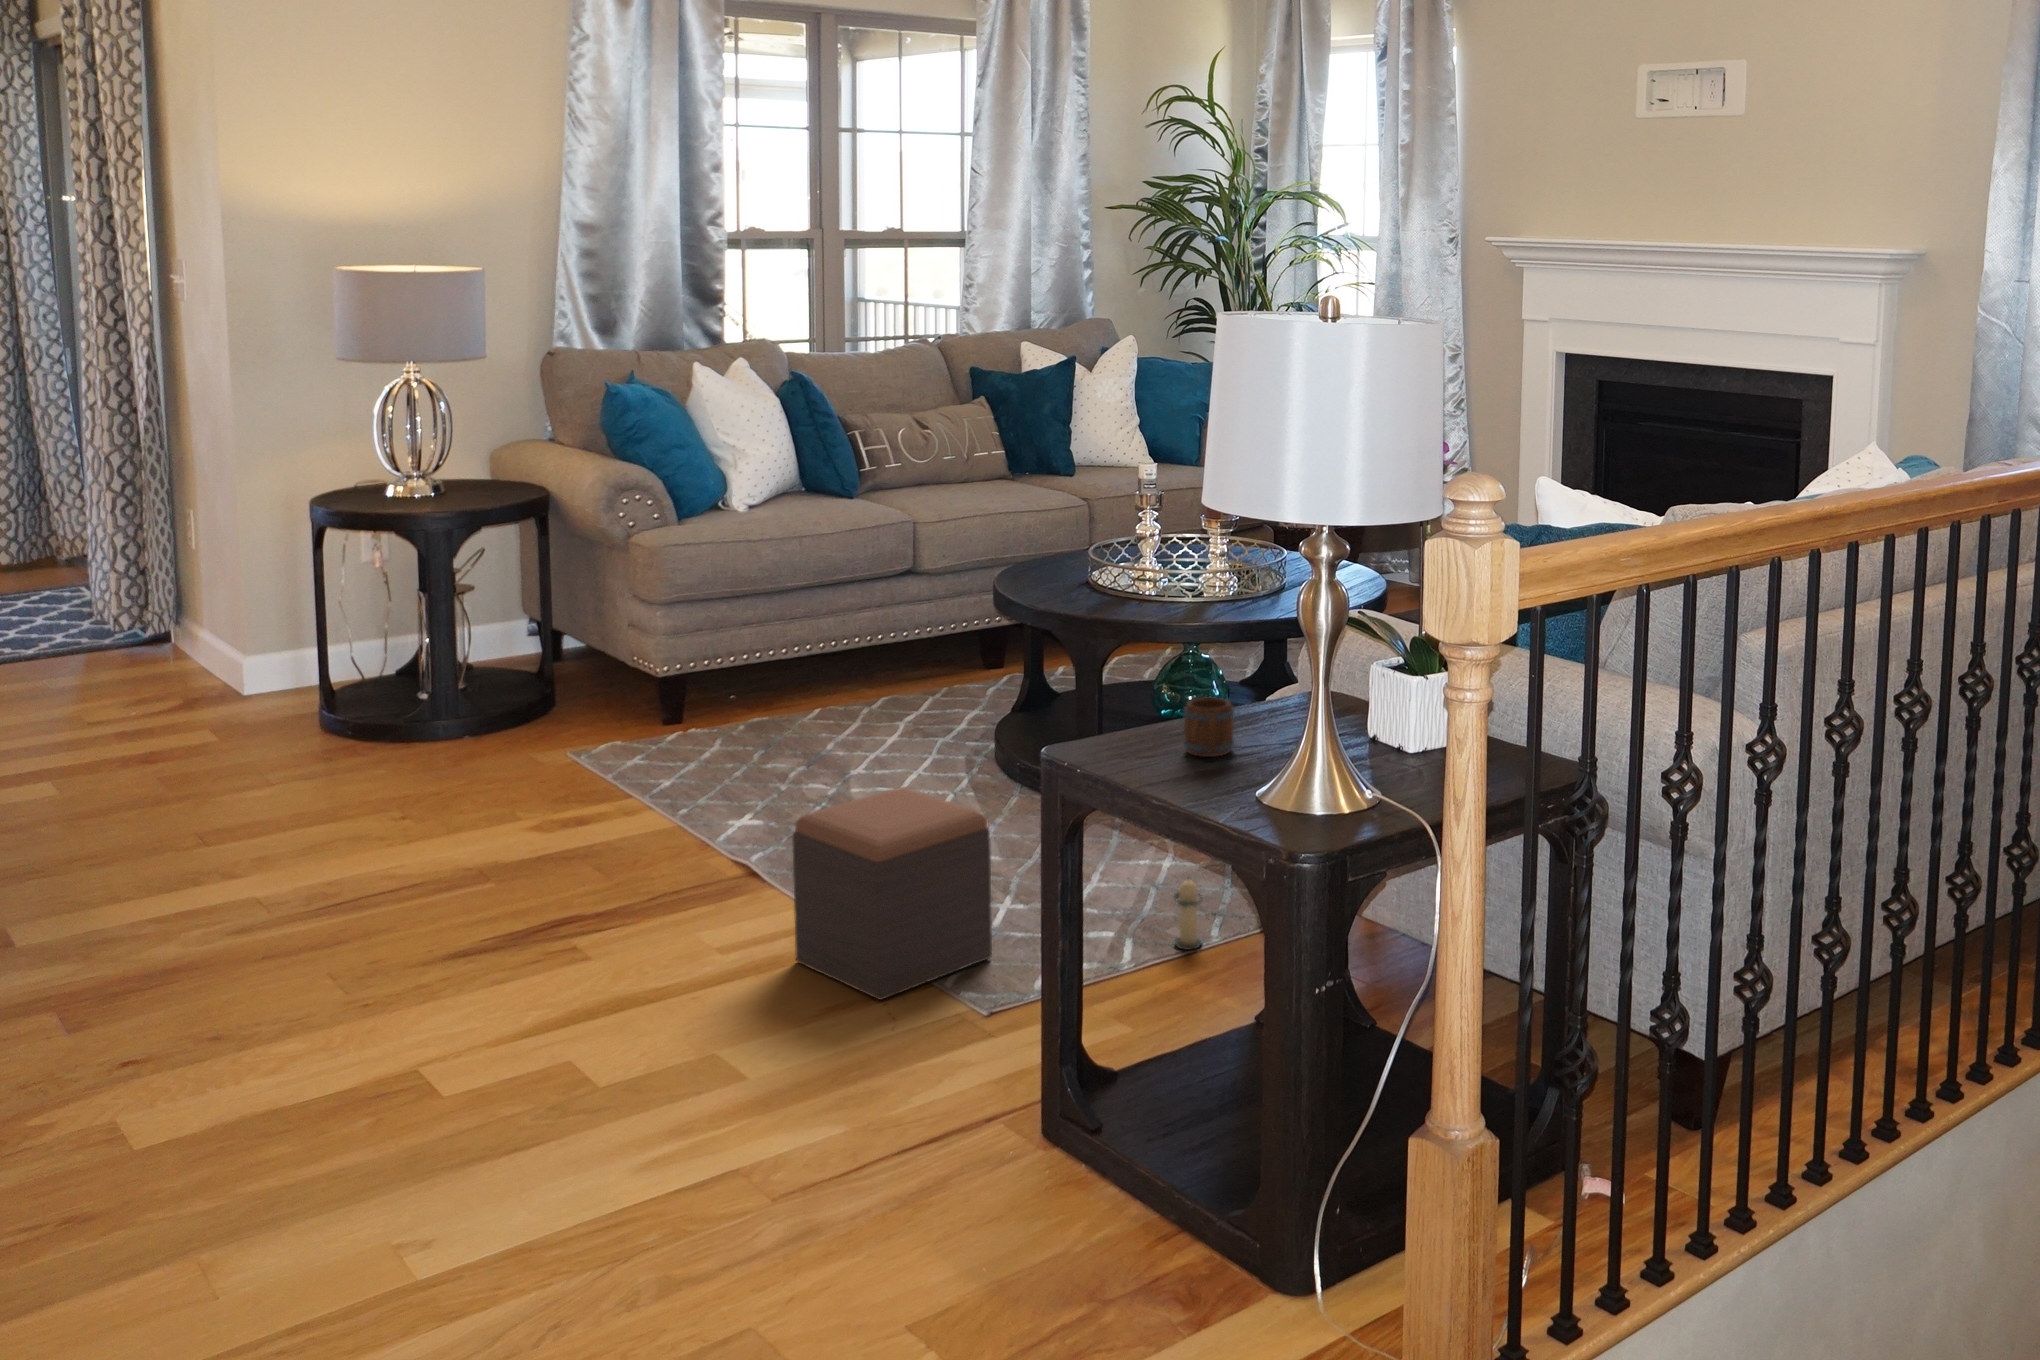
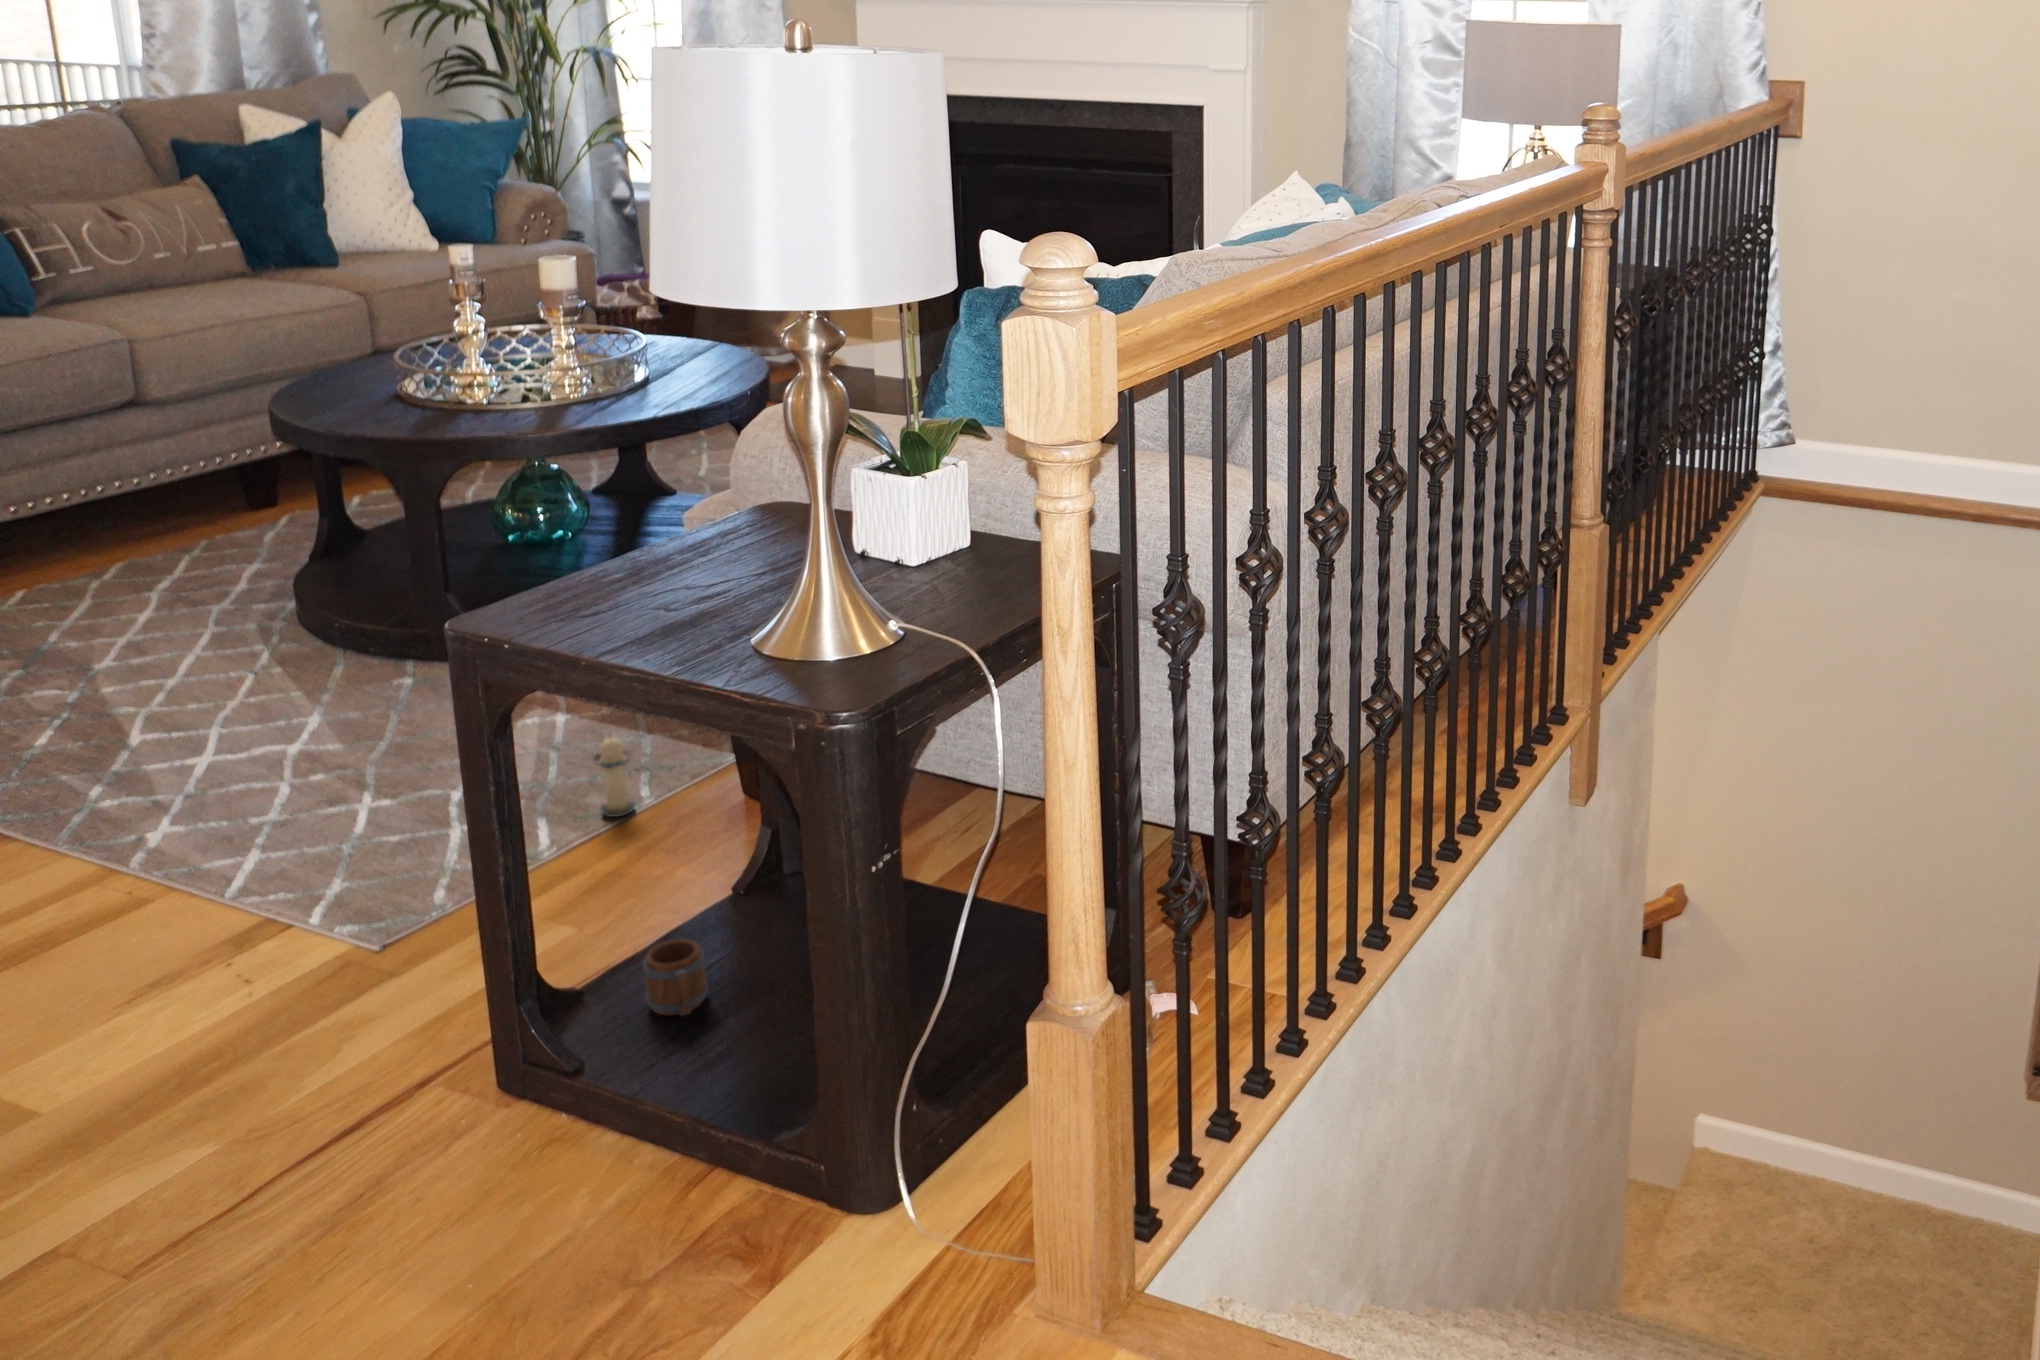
mug: present [1184,697,1234,757] -> present [643,939,708,1016]
footstool: present [792,787,992,1000] -> none [47,686,364,958]

